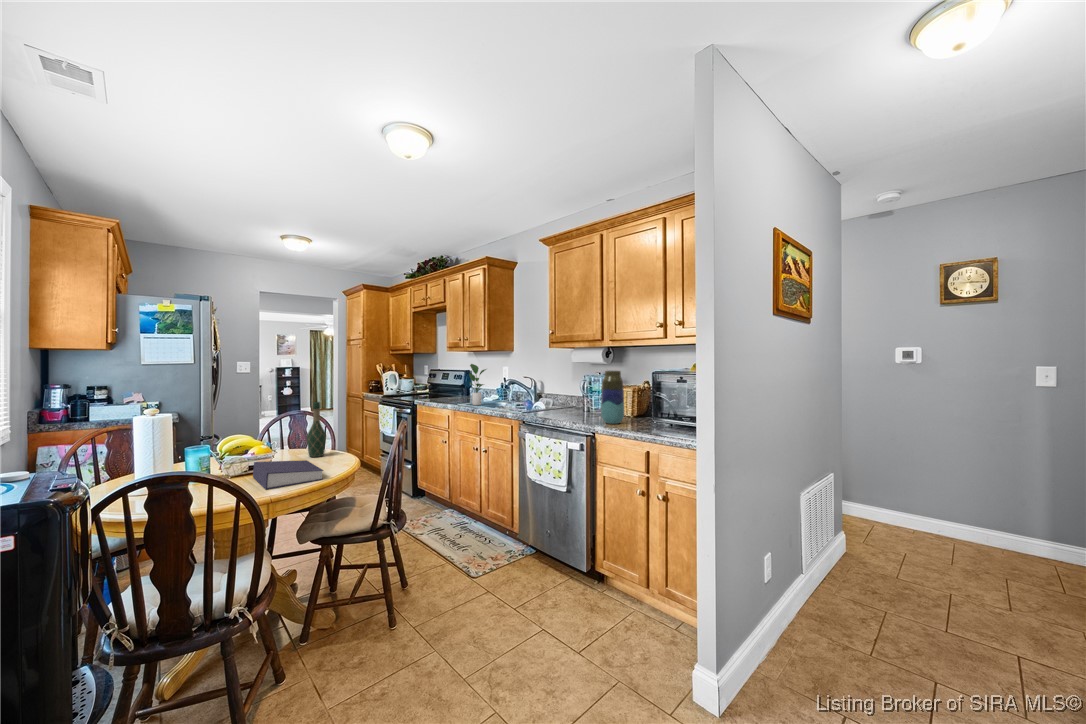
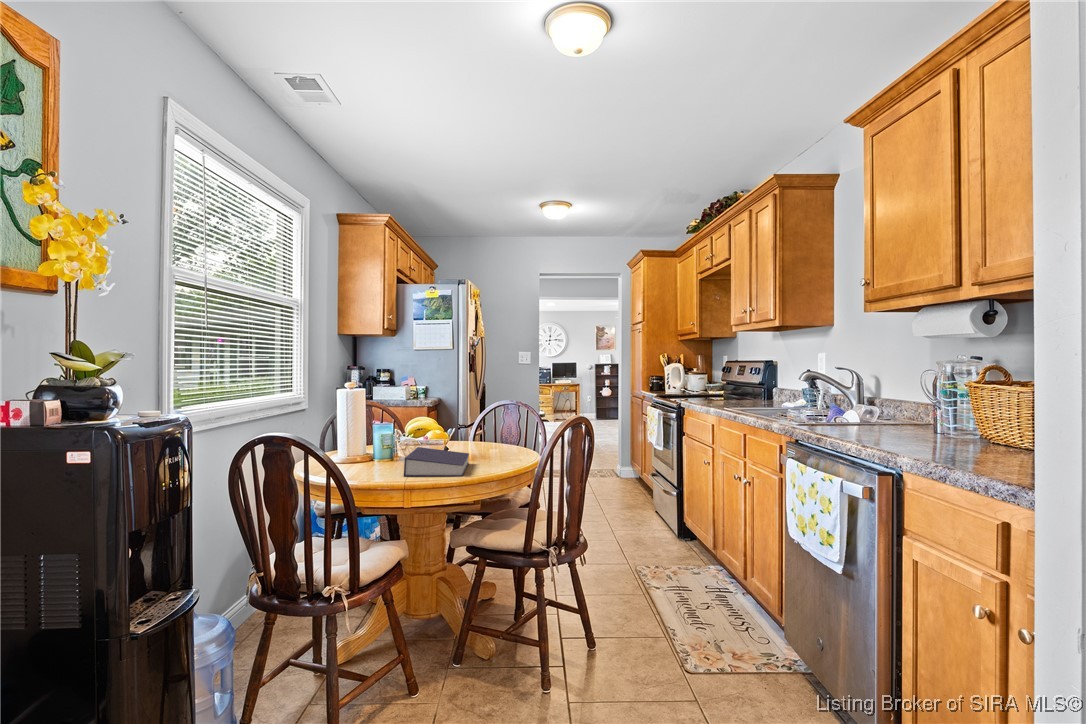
potted plant: present [469,364,486,405] -> none [736,347,768,411]
vase: present [601,371,624,424] -> none [924,344,986,457]
wine bottle: present [307,402,326,457] -> none [491,388,511,454]

